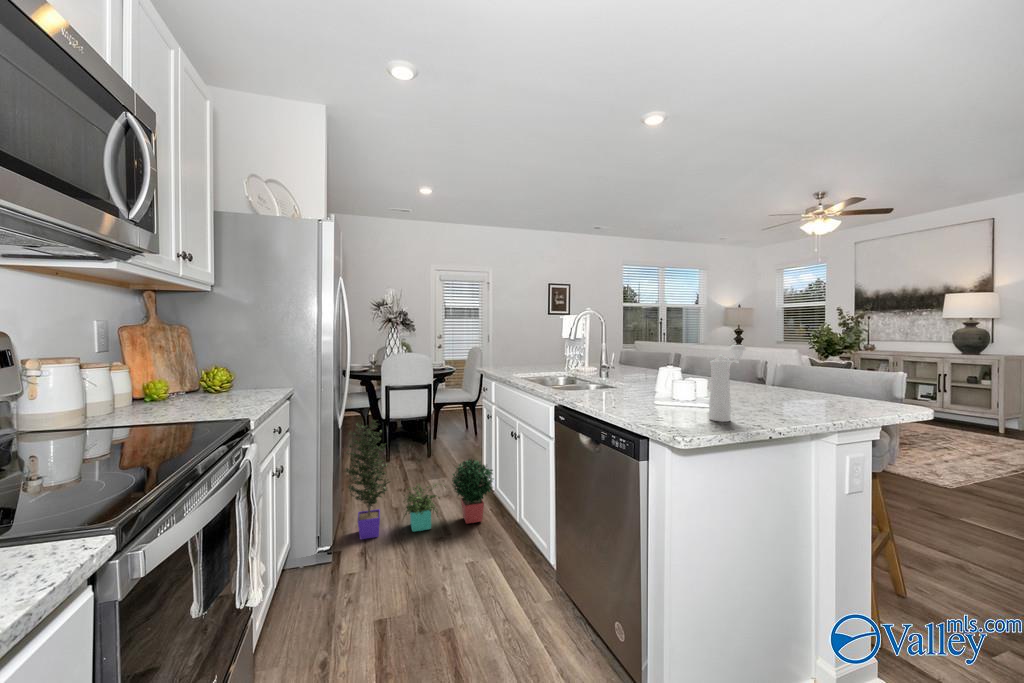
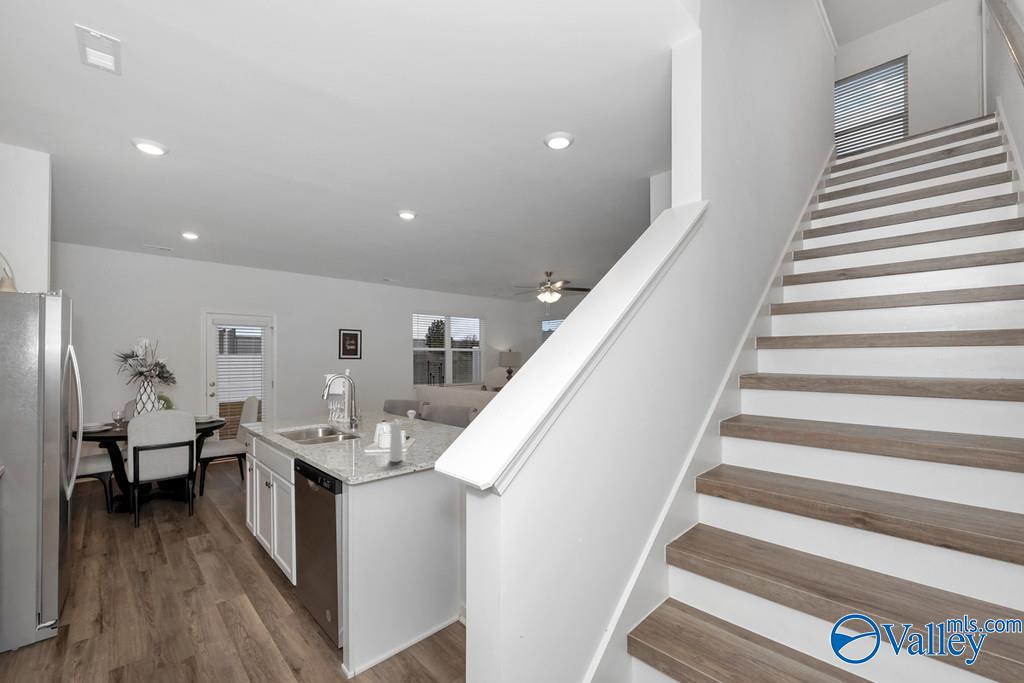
potted plant: present [345,420,494,539] -> none [75,488,253,610]

